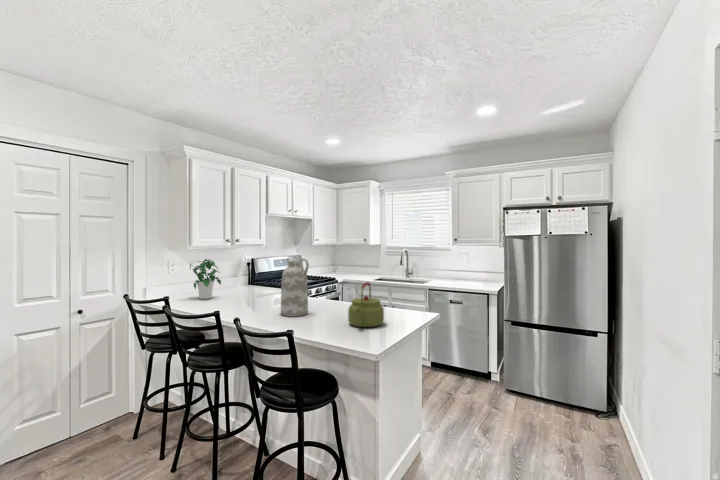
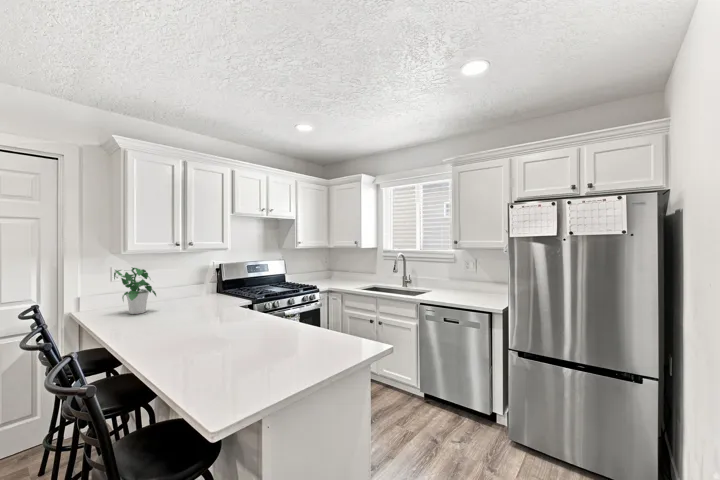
vase: present [281,258,309,316] -> none [176,270,217,350]
kettle: present [348,282,384,327] -> none [230,308,291,379]

